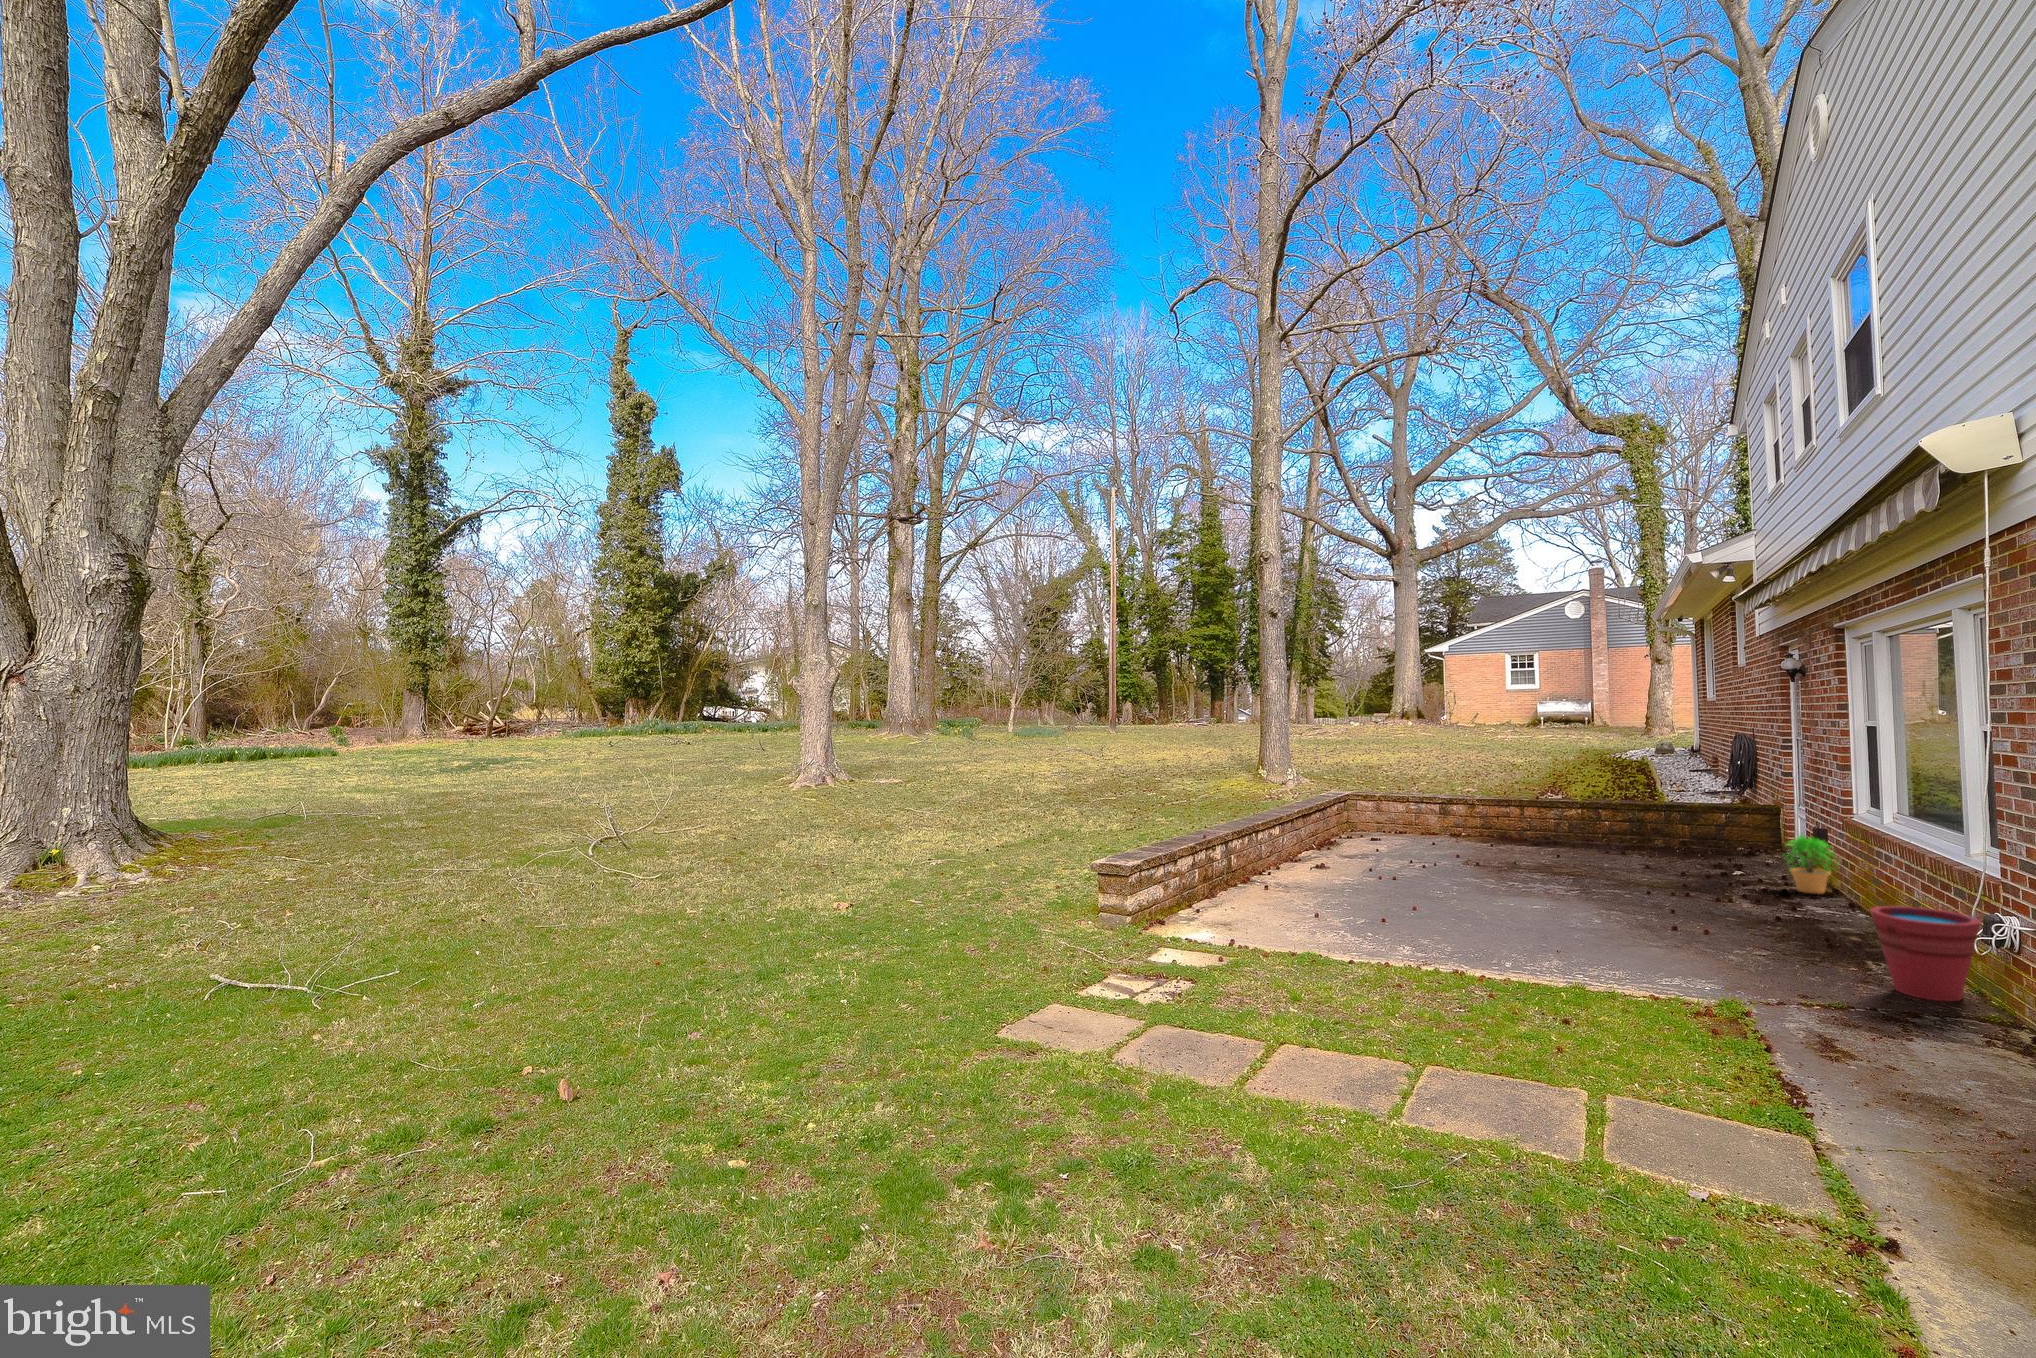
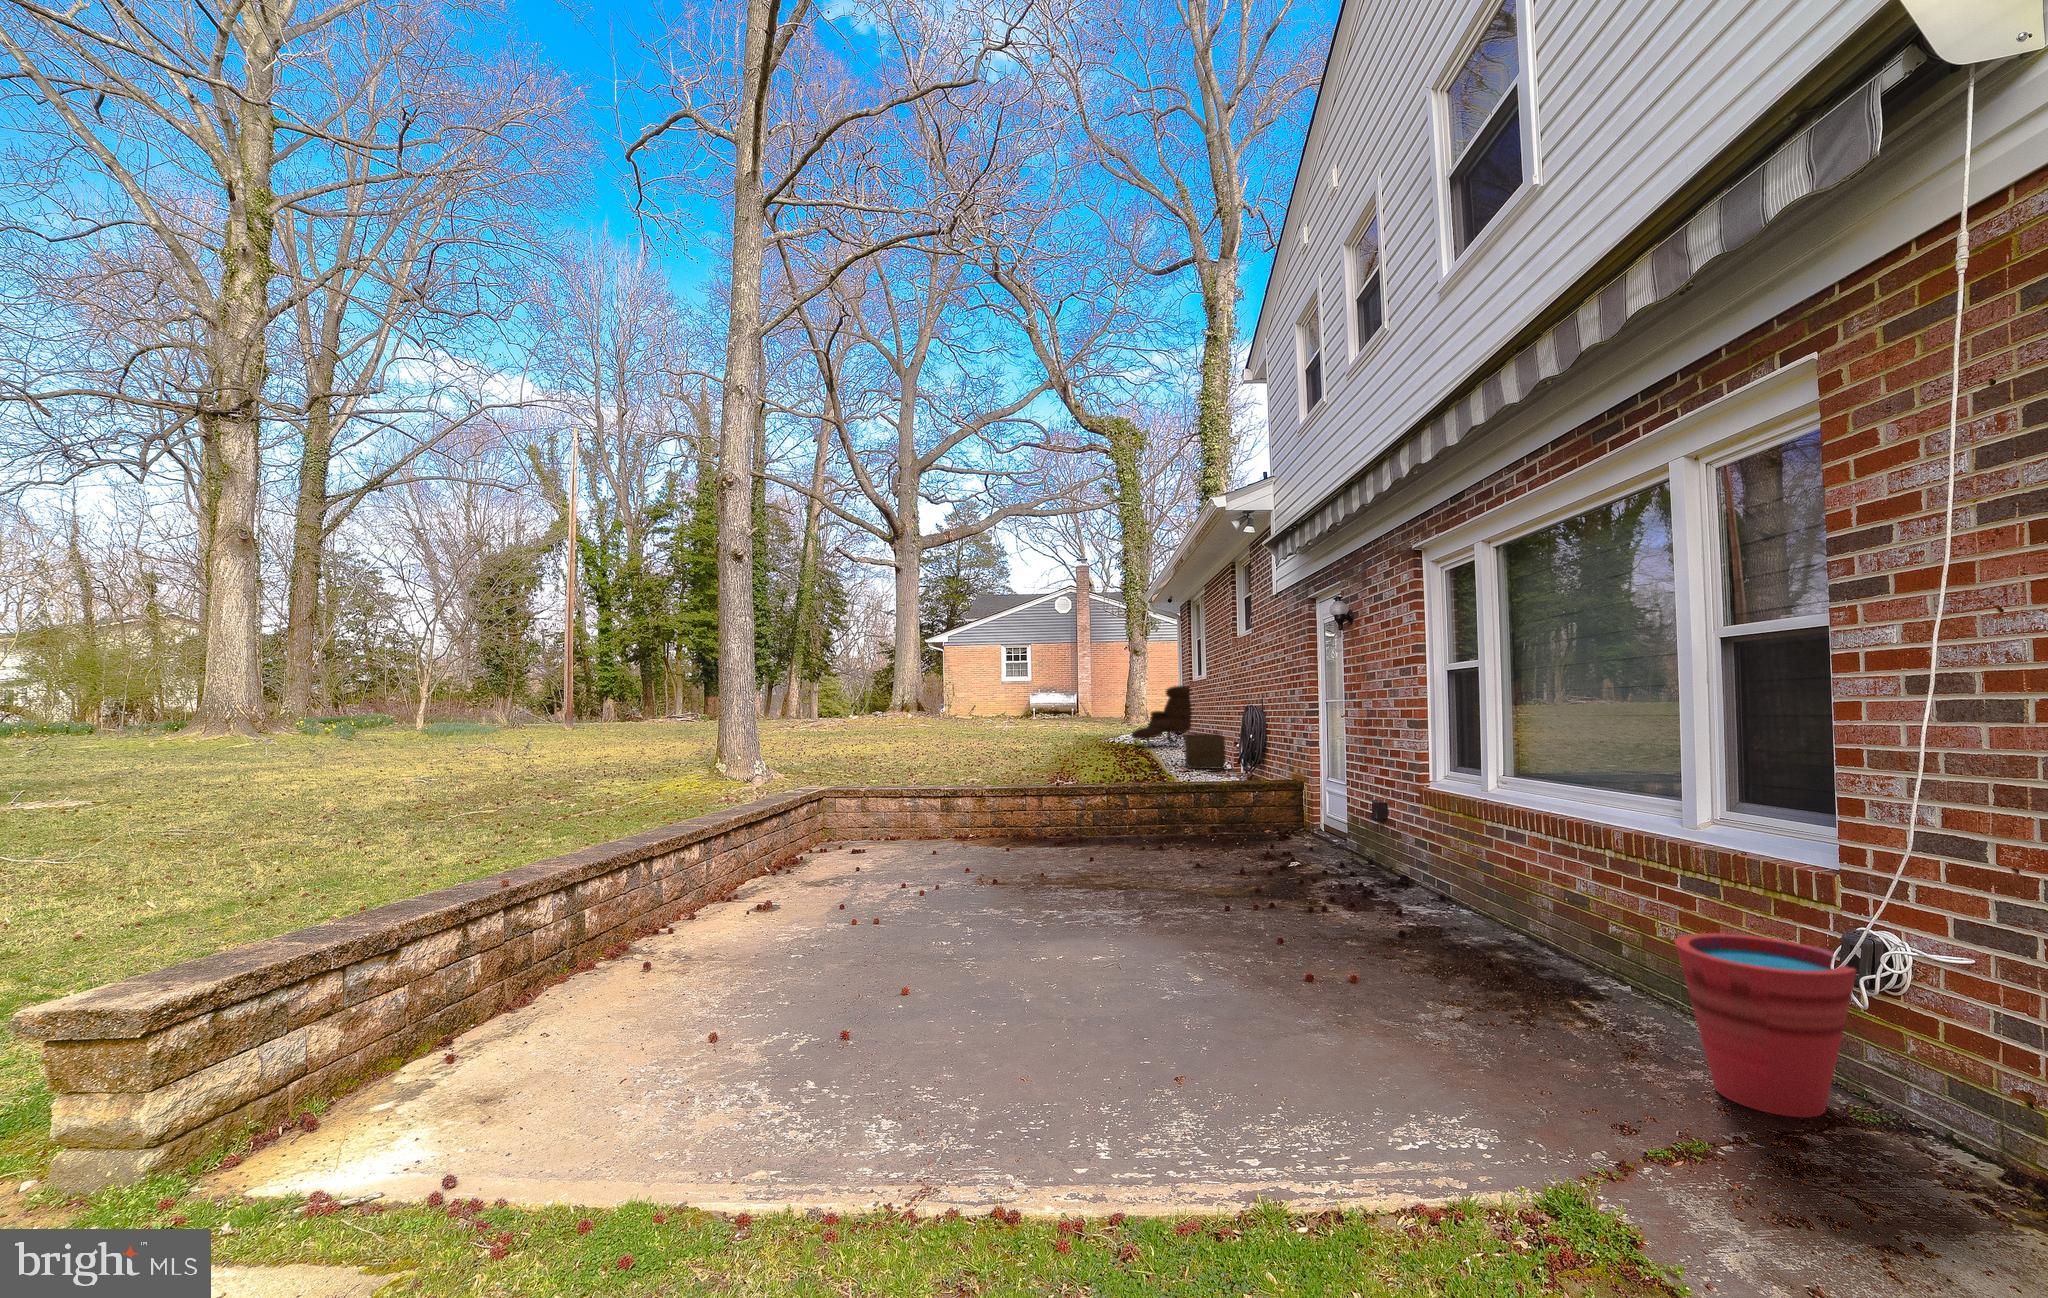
lounge chair: none [1637,704,1715,766] -> present [1131,686,1192,748]
wooden crate: none [1683,756,1728,790] -> present [1184,734,1226,769]
potted plant: present [1787,834,1838,894] -> none [1356,813,1421,891]

